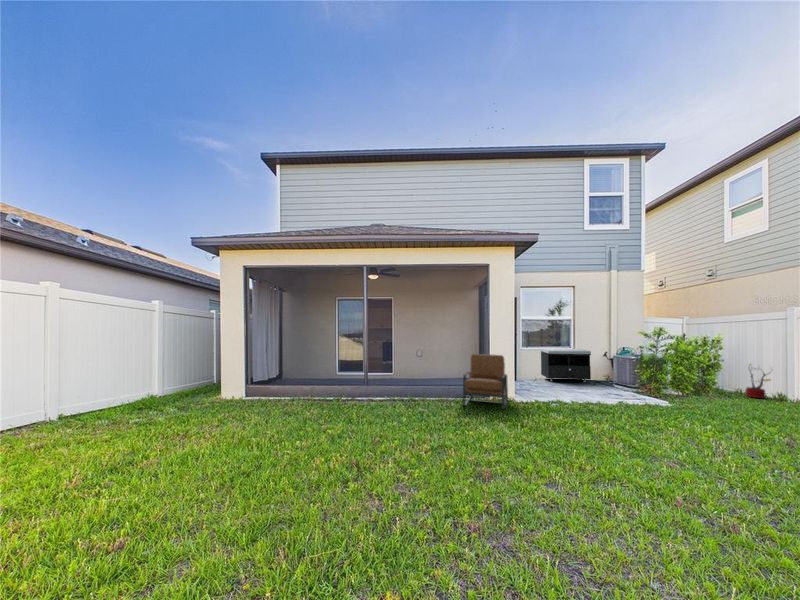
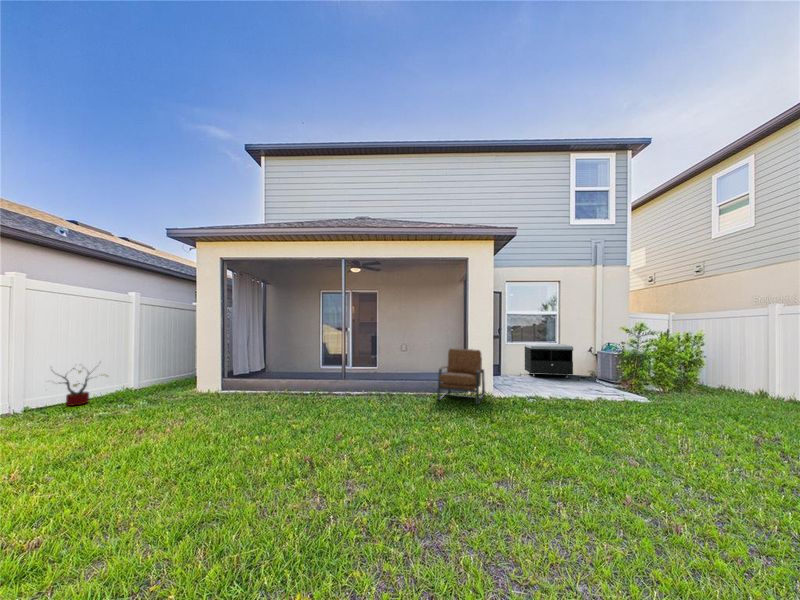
decorative plant: present [746,364,770,398] -> present [52,368,104,406]

